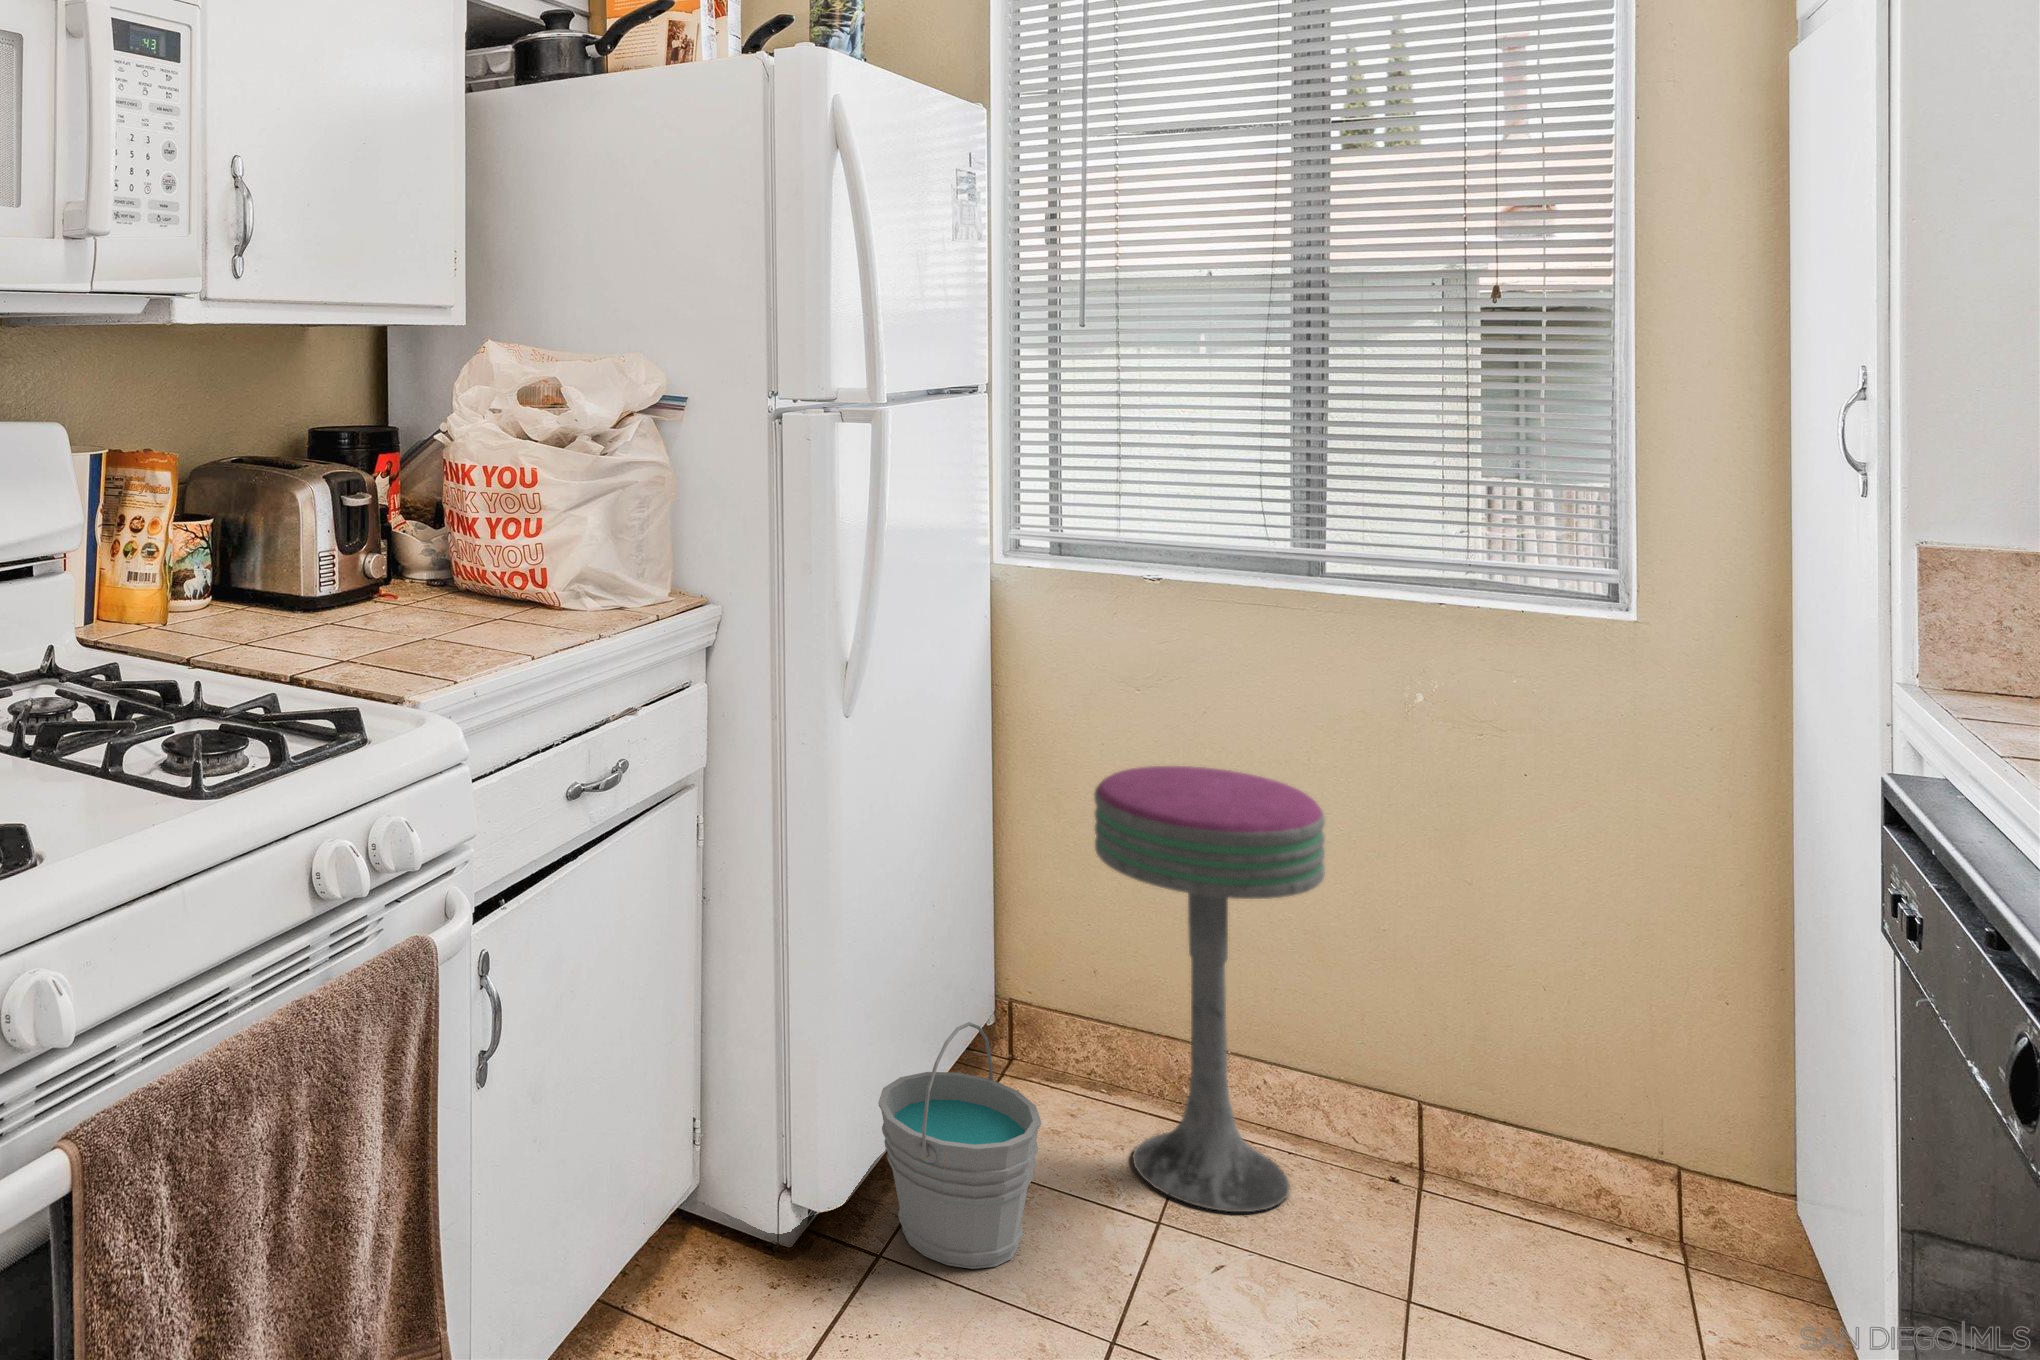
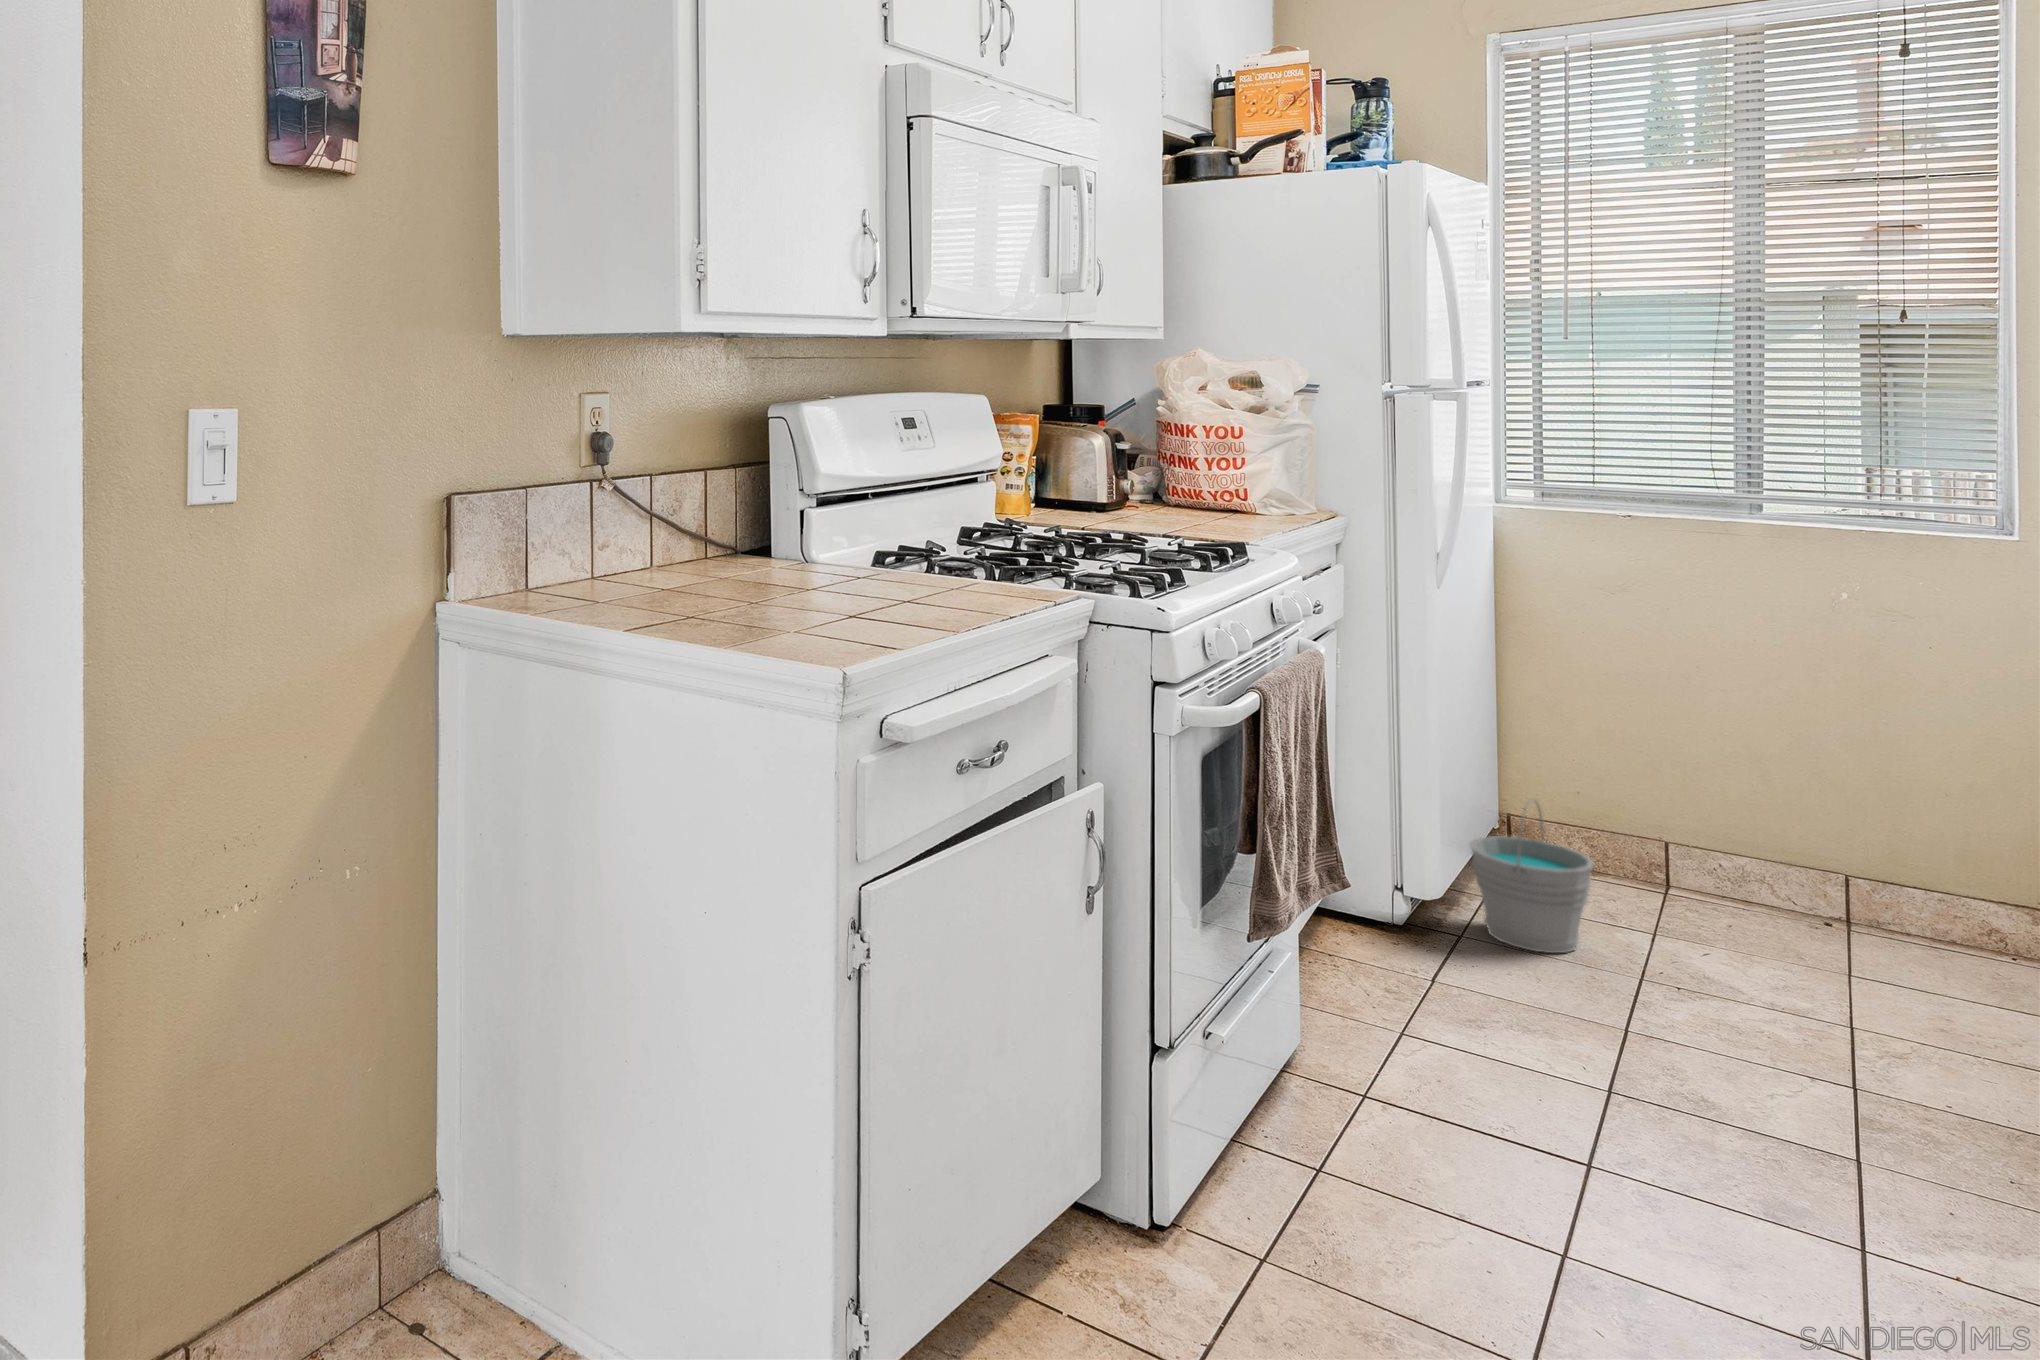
bar stool: present [1094,766,1325,1212] -> none [1601,642,1785,936]

